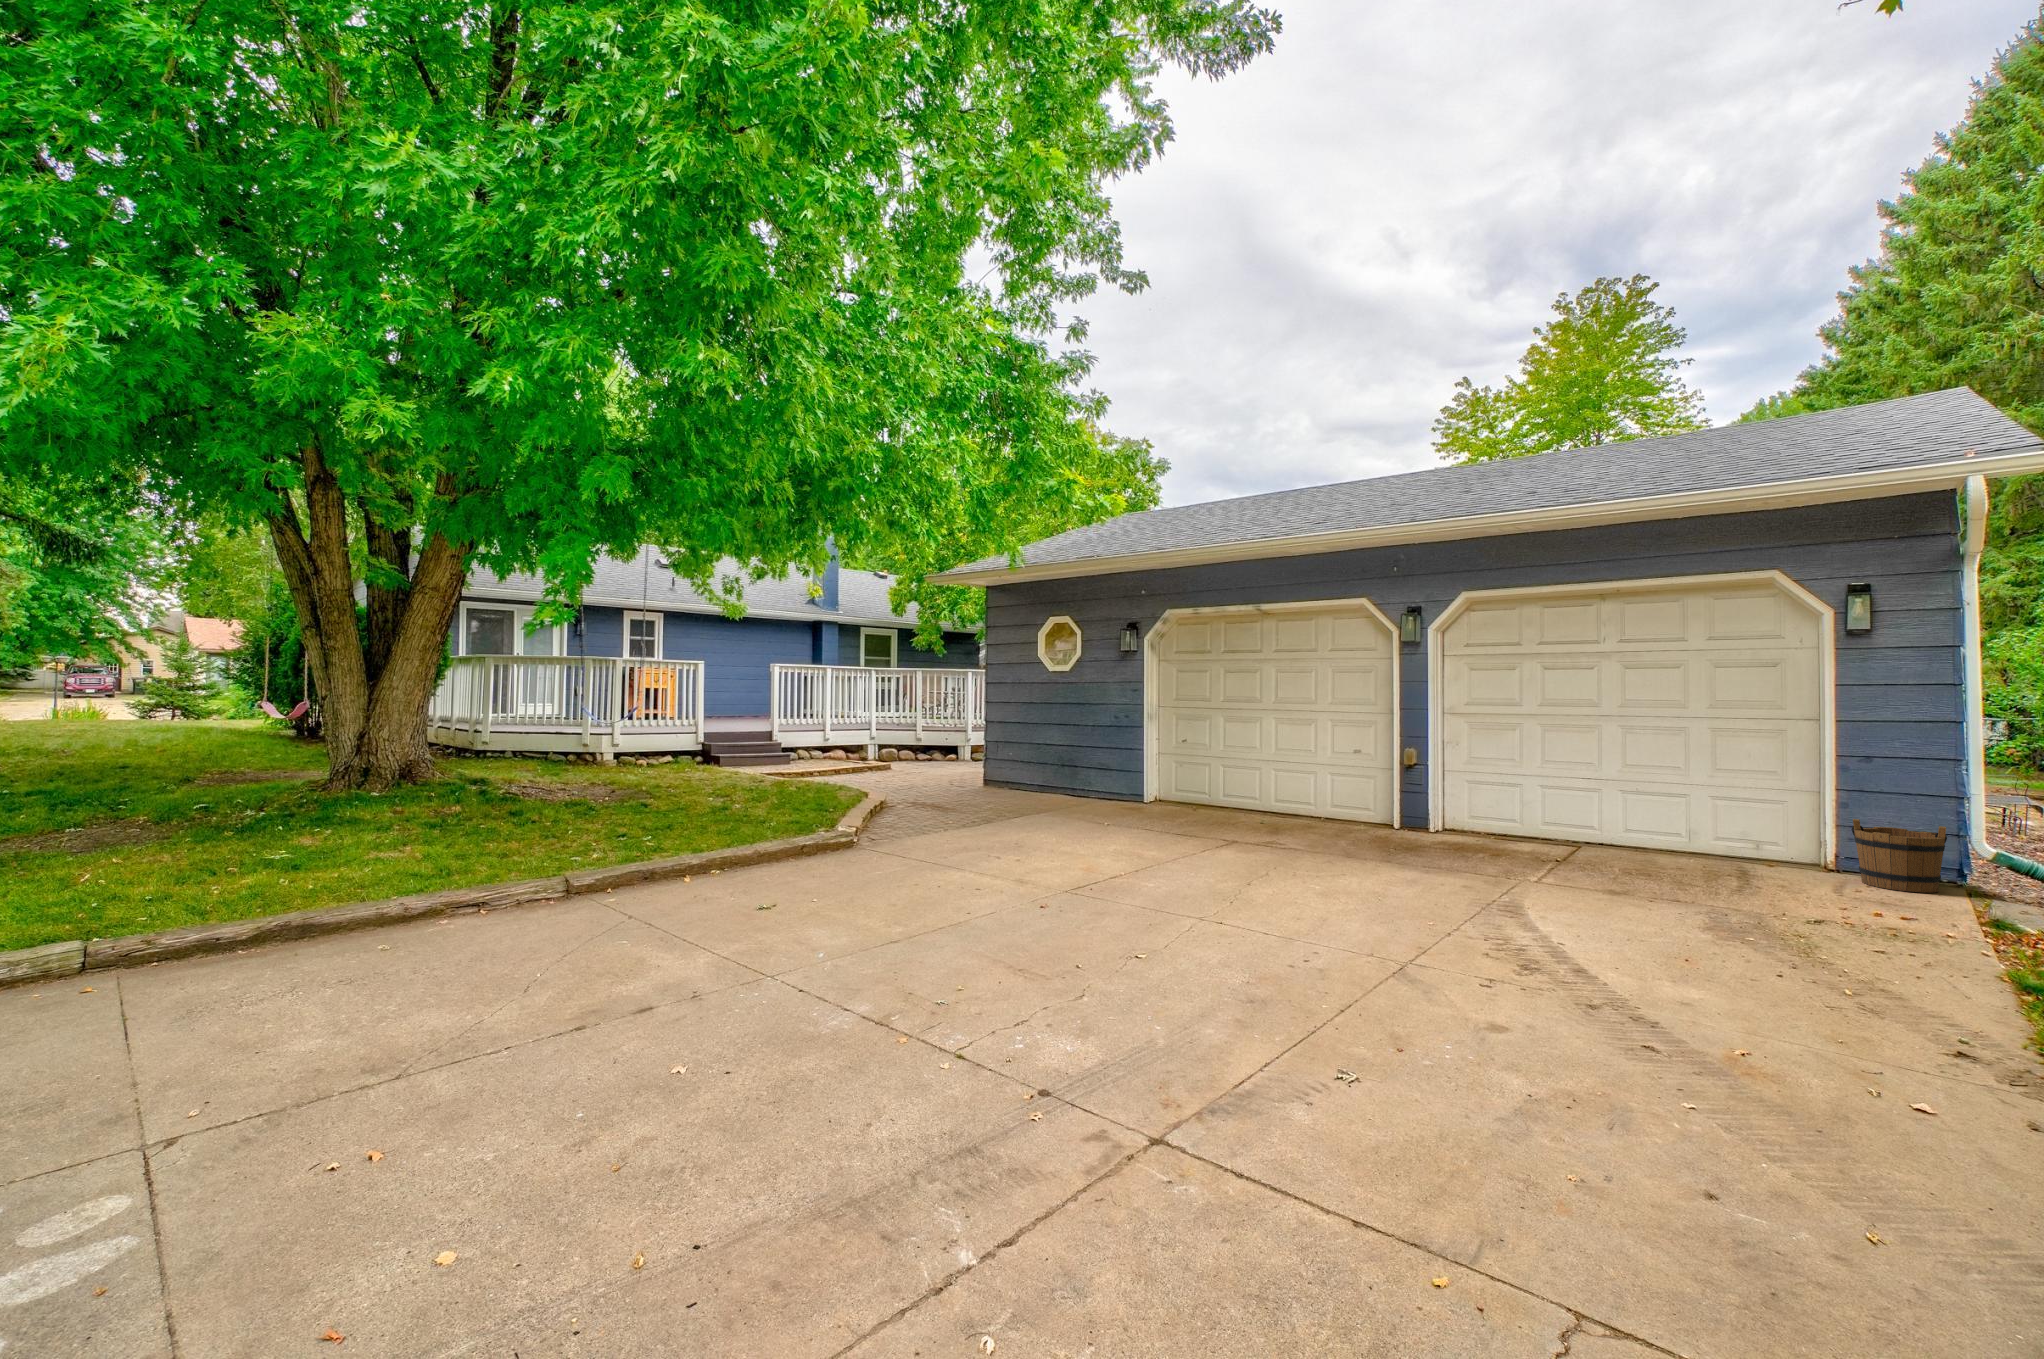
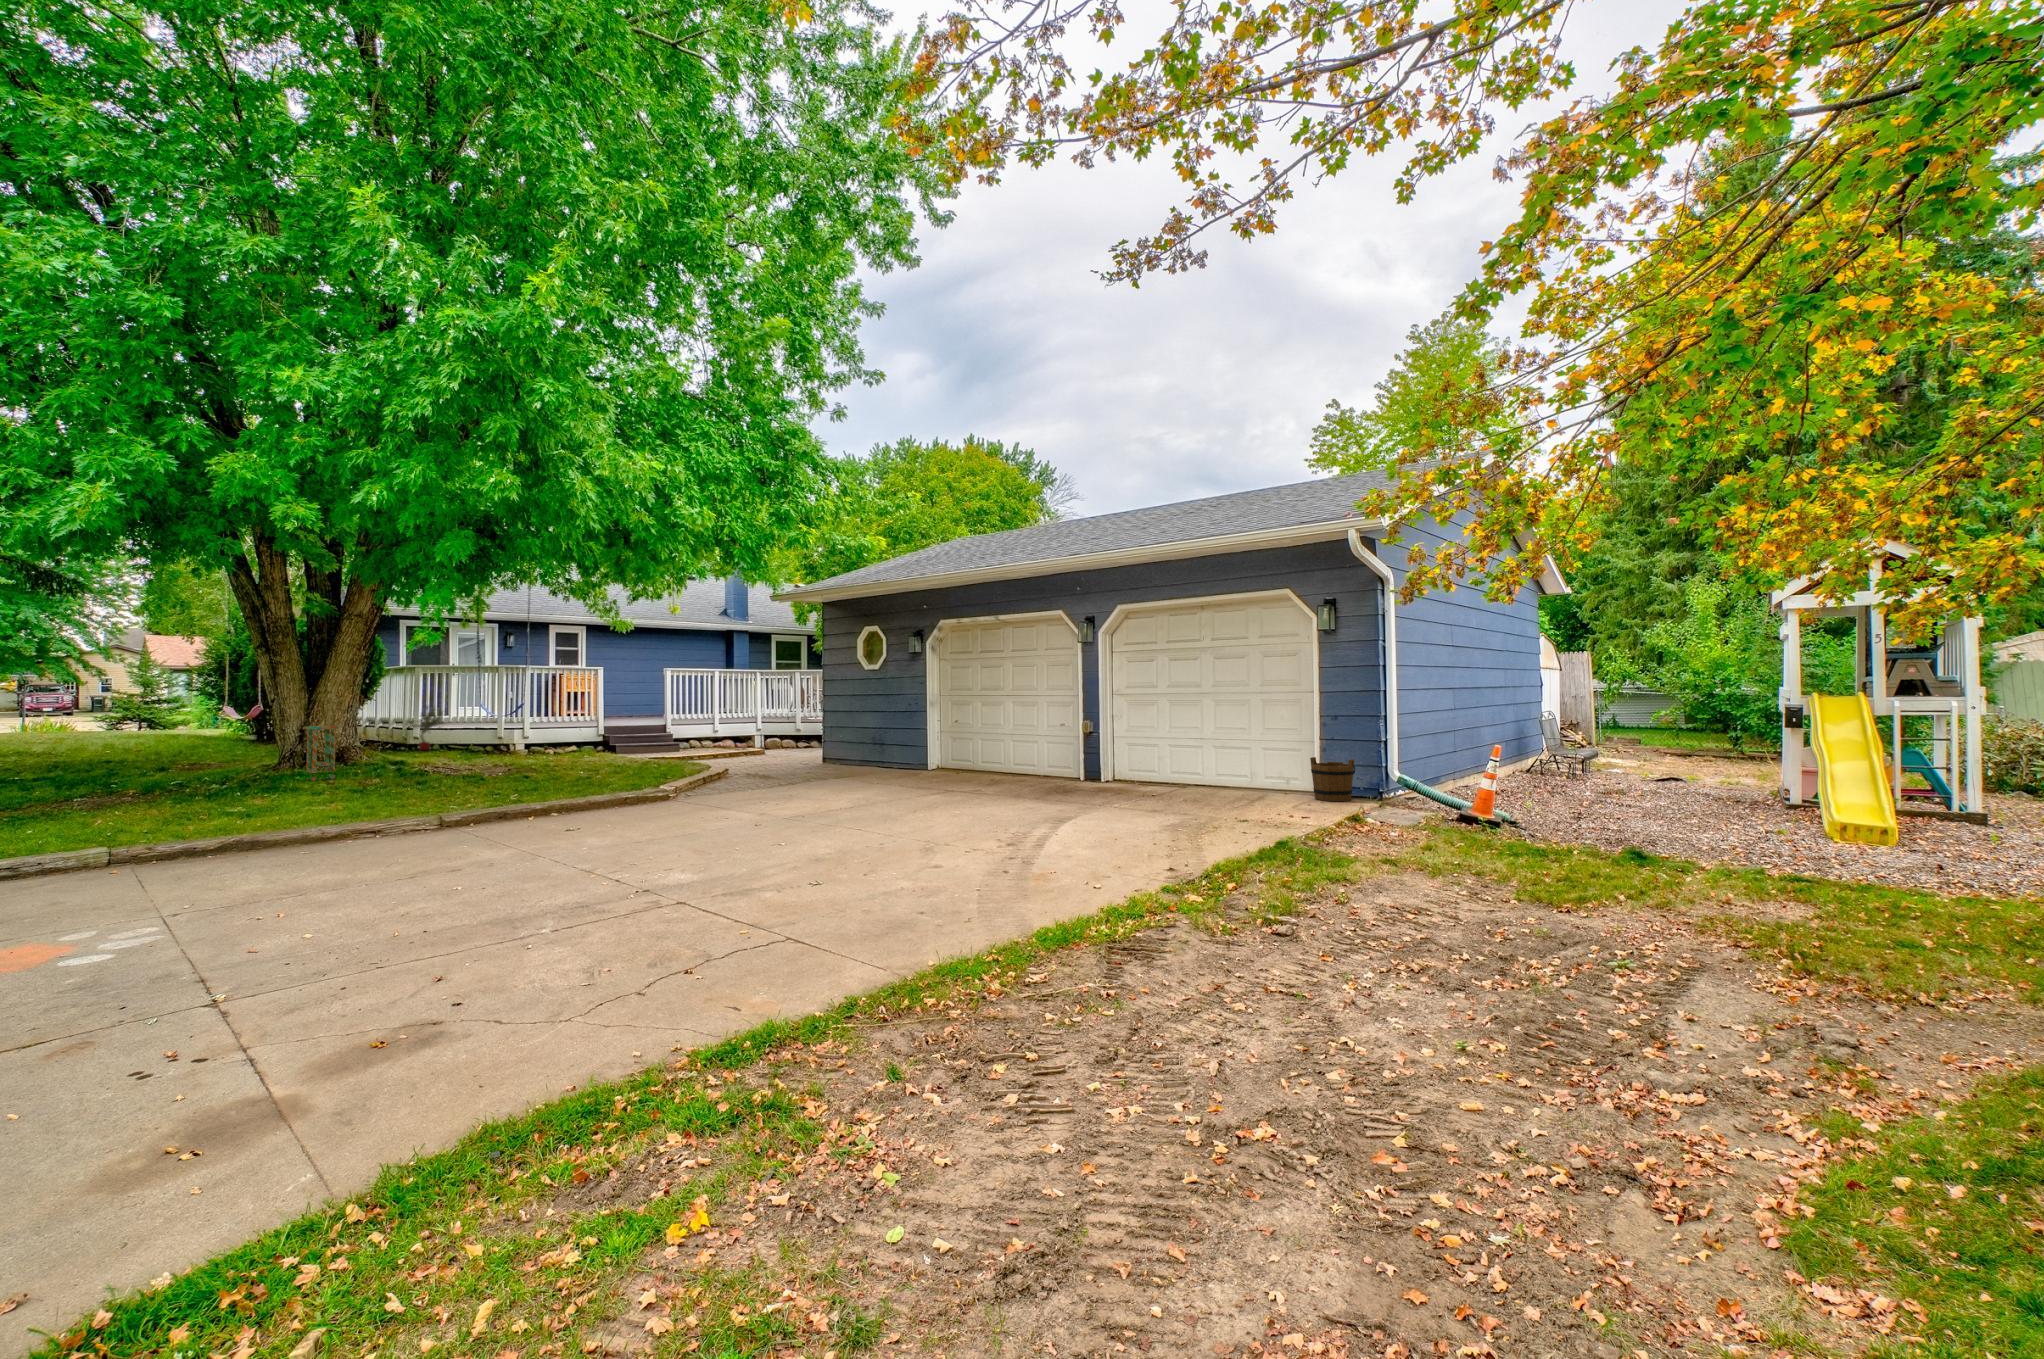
potted tree: none [479,703,522,759] -> present [409,706,443,751]
side table: none [388,732,430,803] -> present [303,726,341,781]

